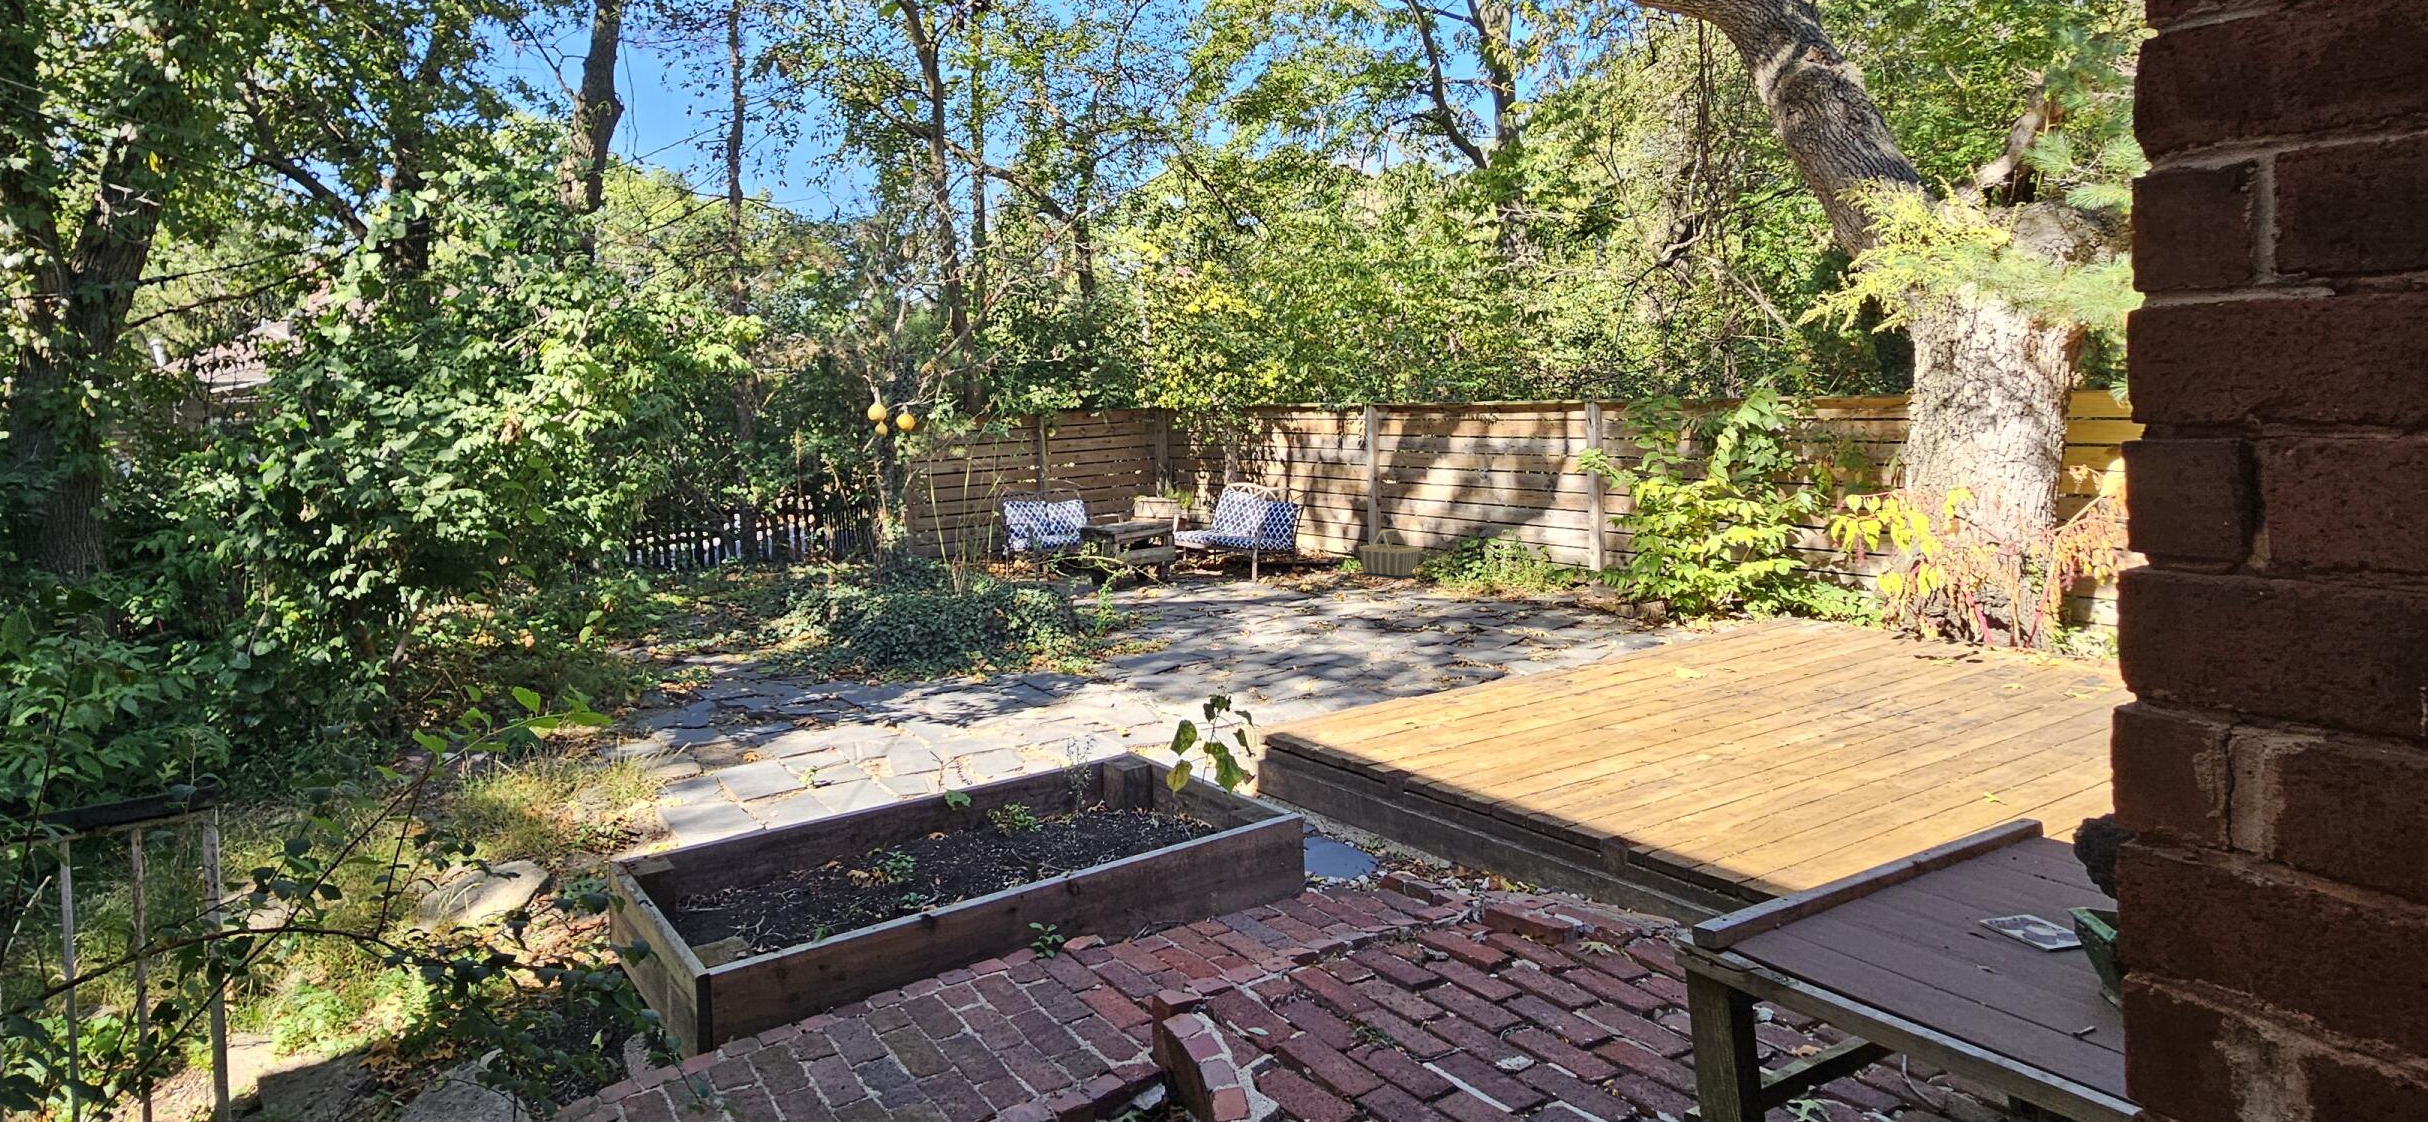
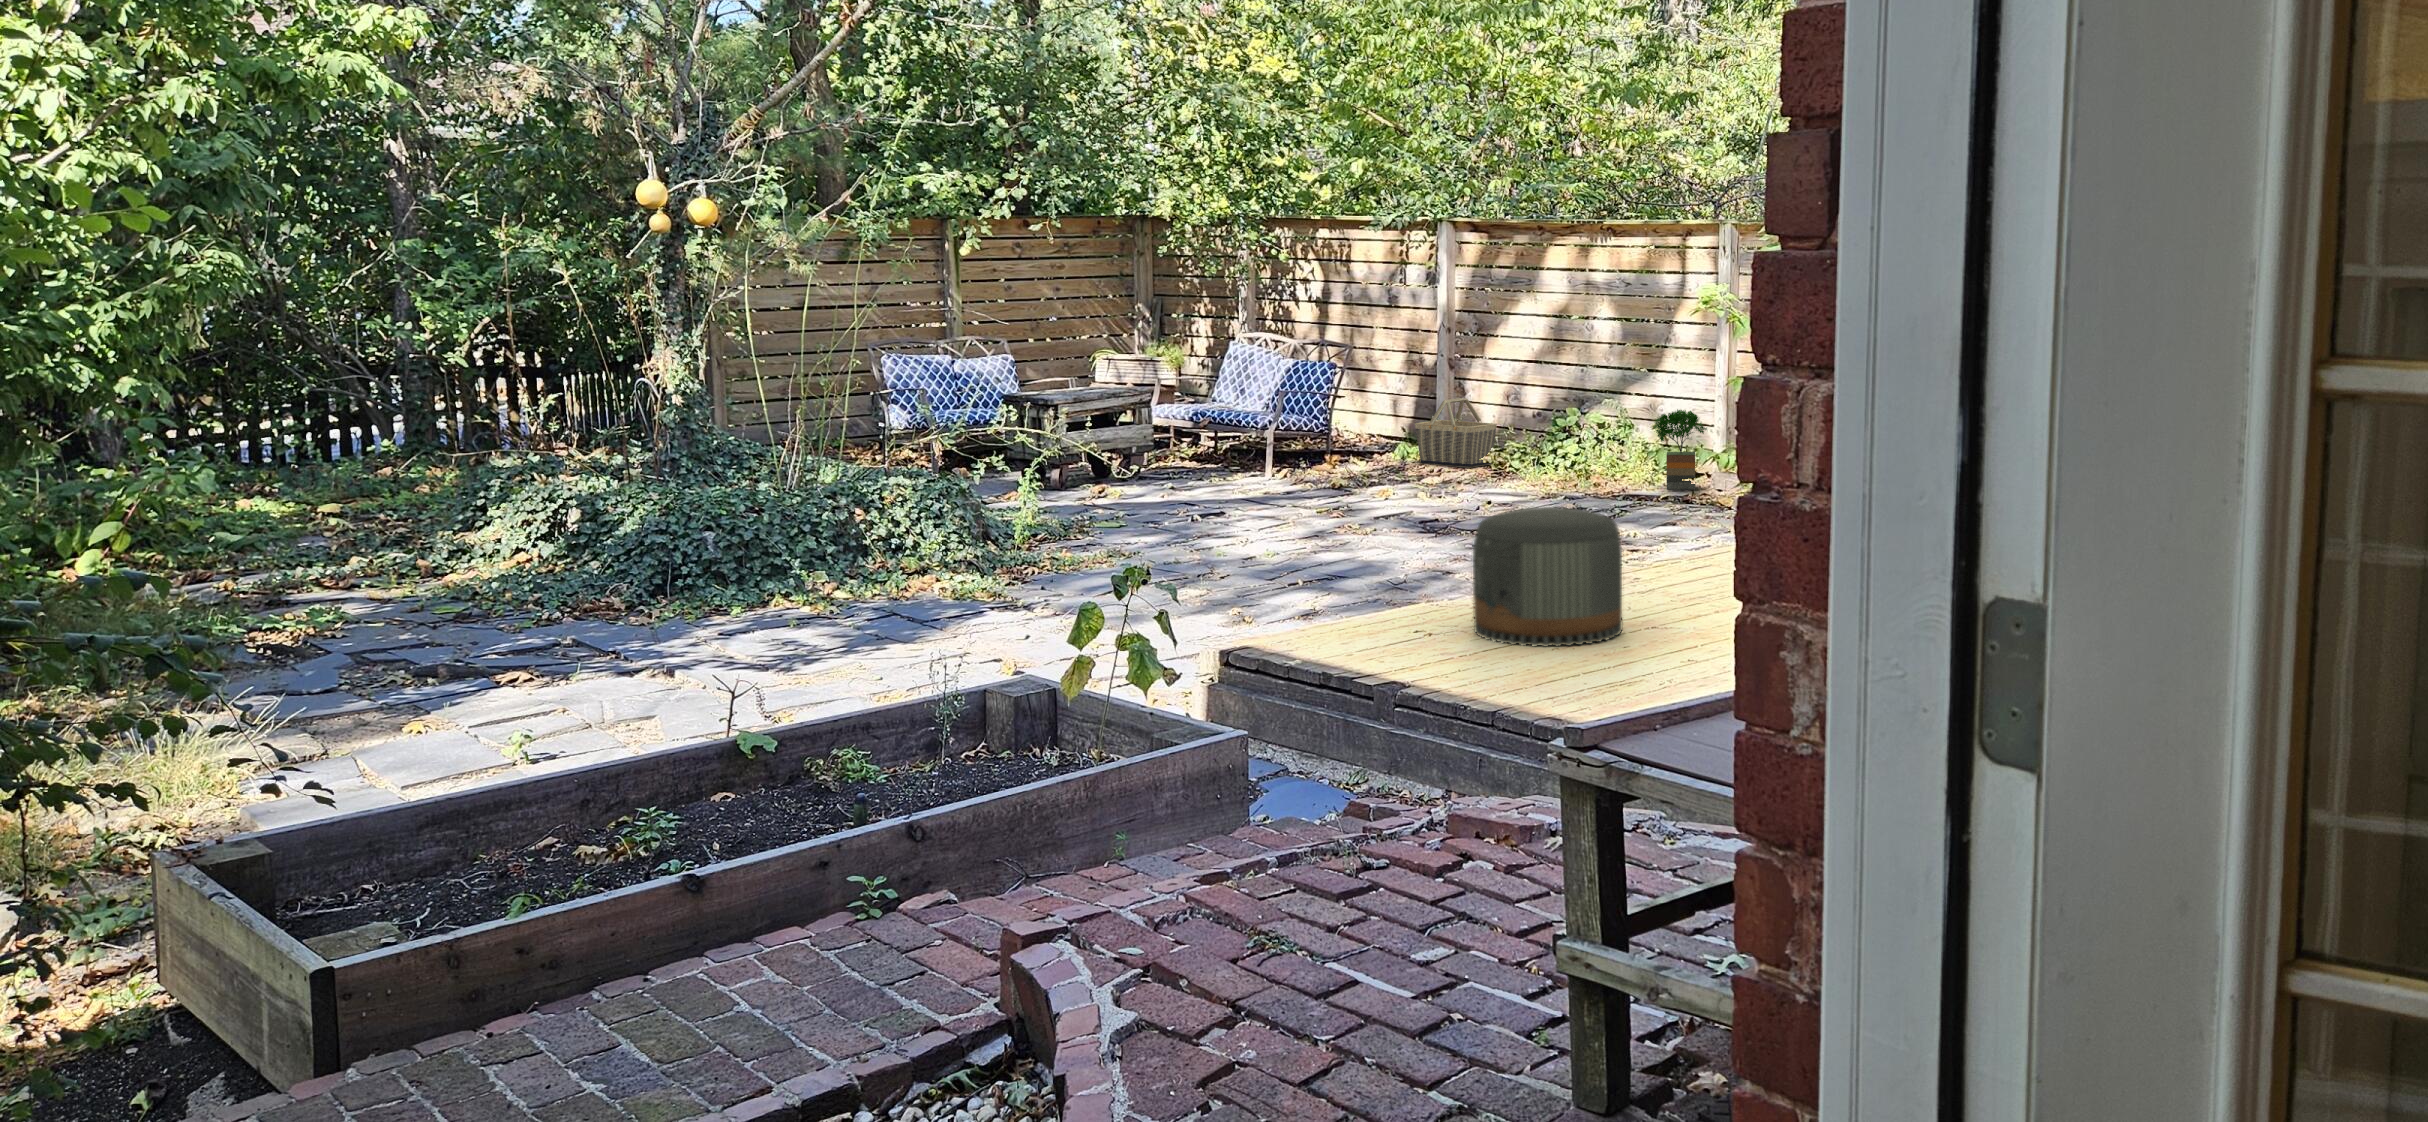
potted tree: none [1547,538,1596,598] -> present [1654,409,1707,490]
pouf: none [1457,634,1588,746] -> present [1473,507,1622,647]

